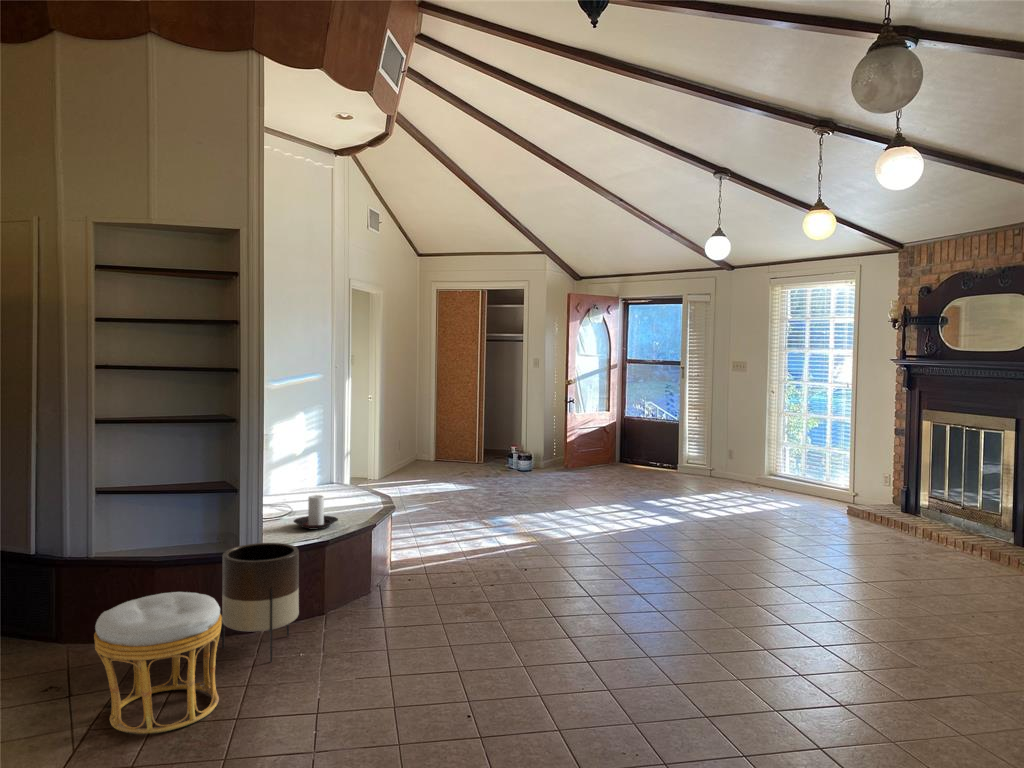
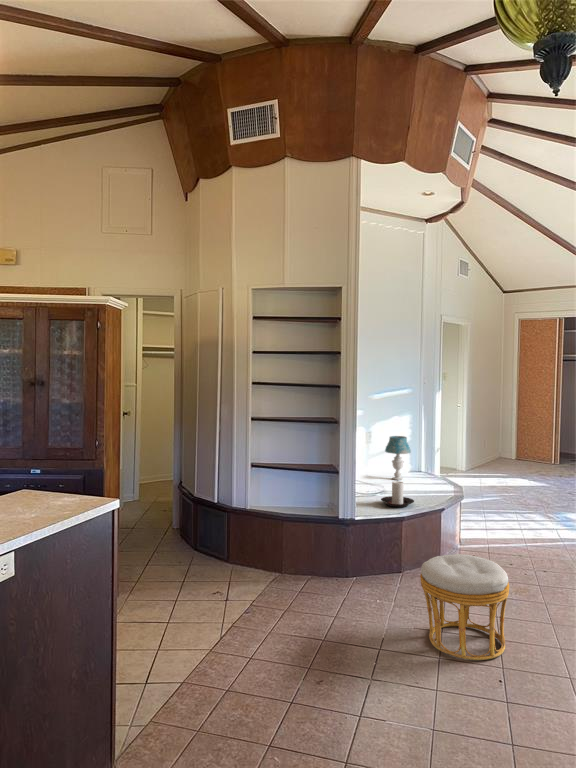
table lamp: none [288,437,323,496] -> present [385,436,411,480]
planter: present [222,543,299,662] -> none [323,513,377,603]
ottoman: present [94,592,222,734] -> present [420,554,509,660]

